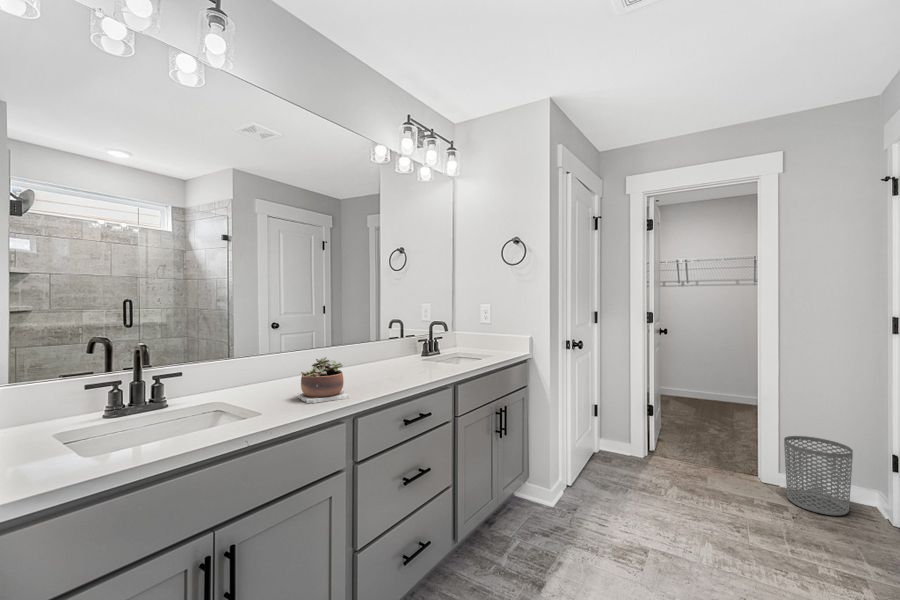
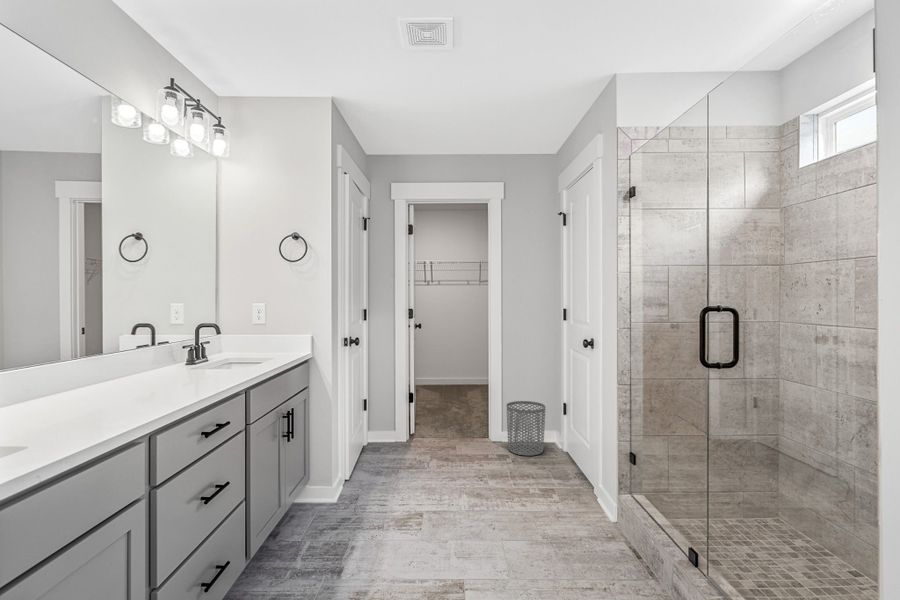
succulent plant: present [298,357,349,403] -> none [52,370,138,429]

